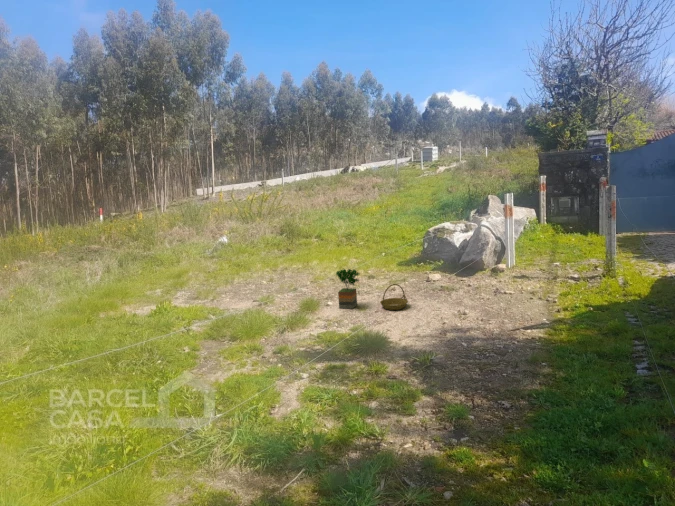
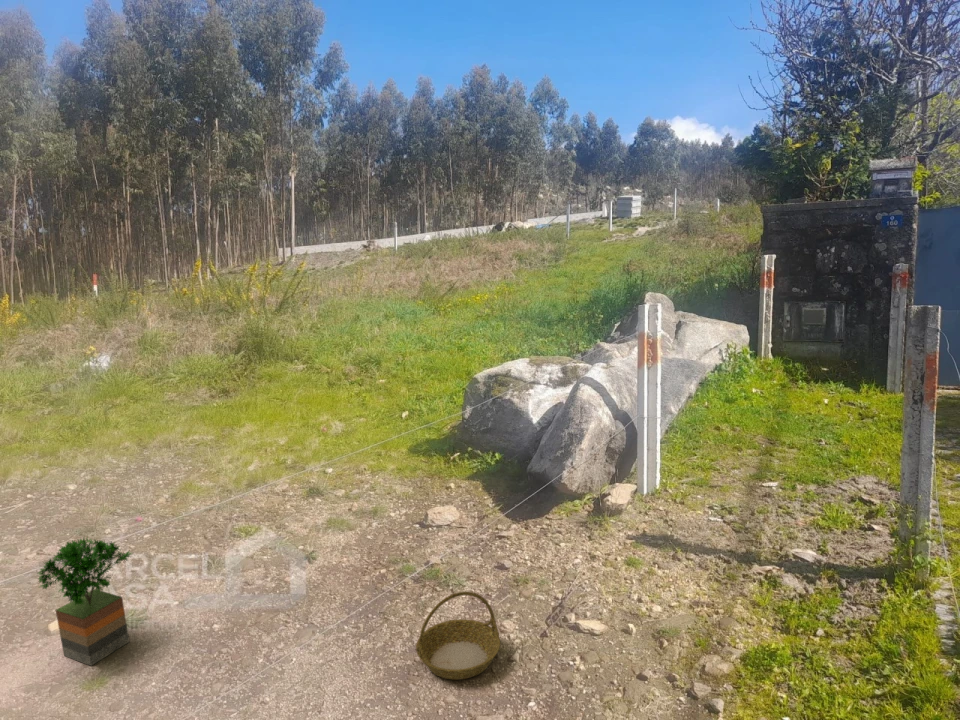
basket: present [380,284,408,310] -> present [416,591,500,680]

